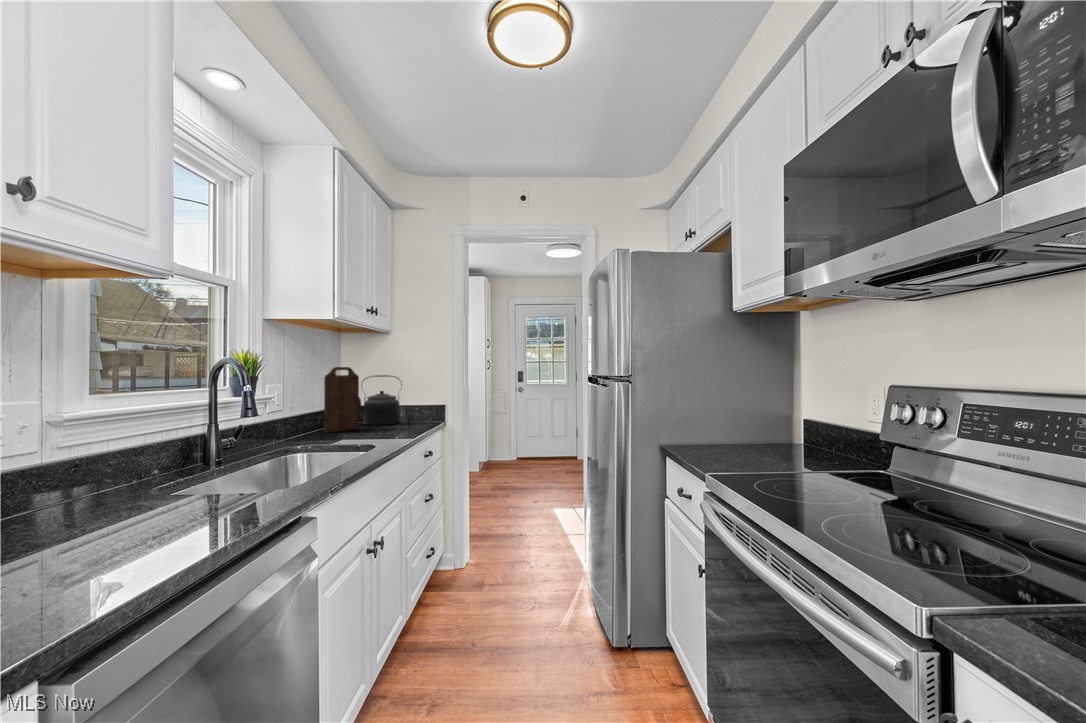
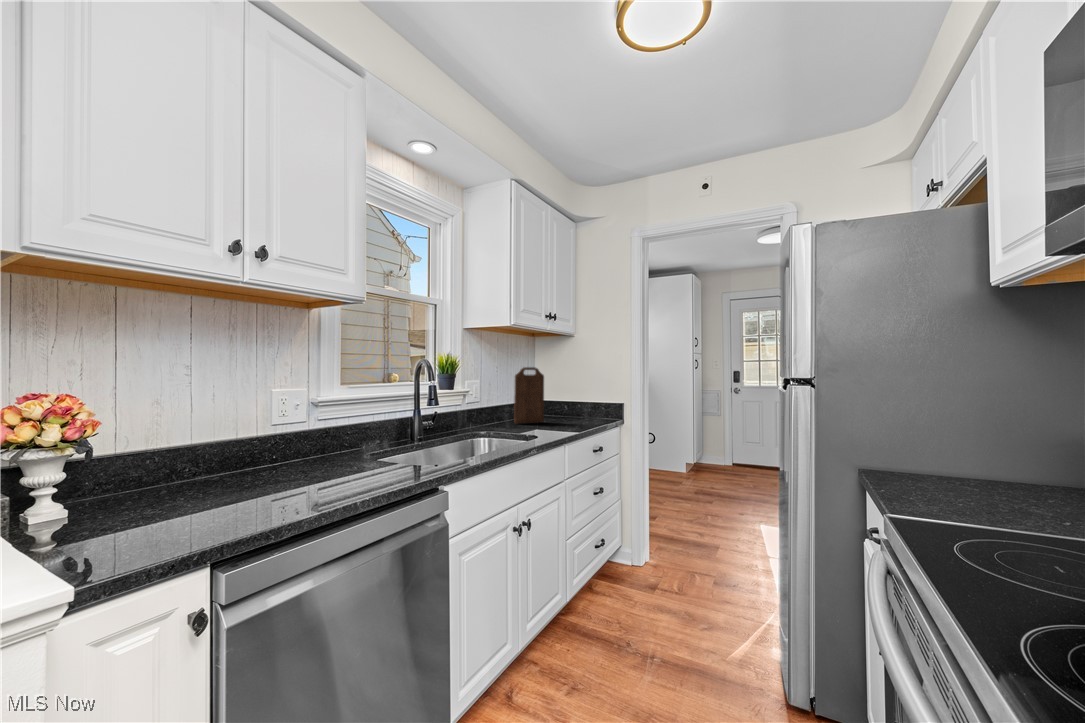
kettle: present [359,375,400,426] -> none [544,375,586,420]

